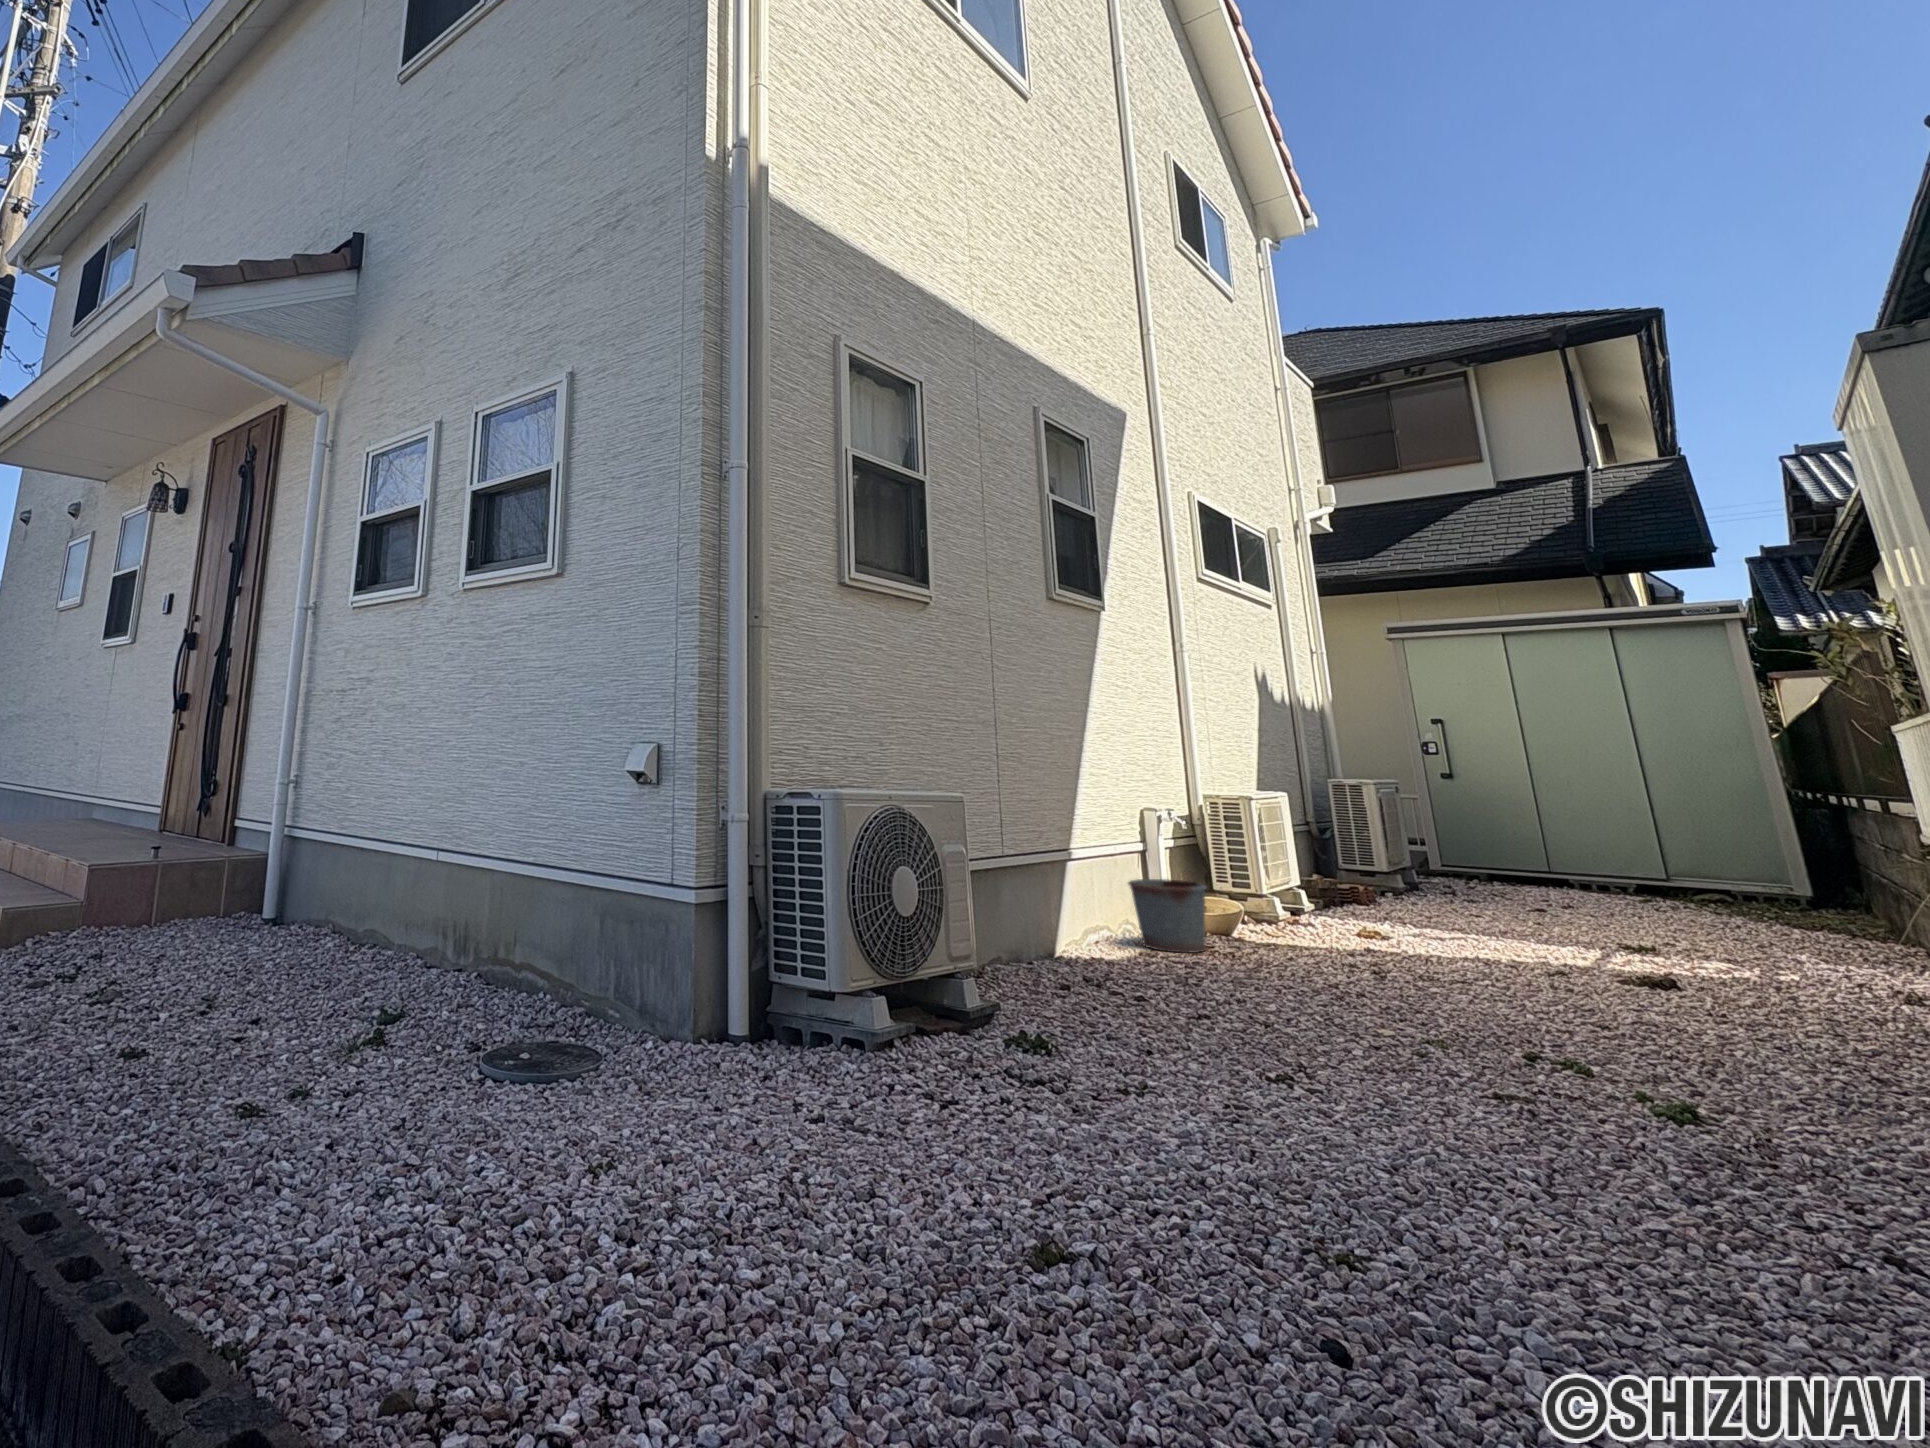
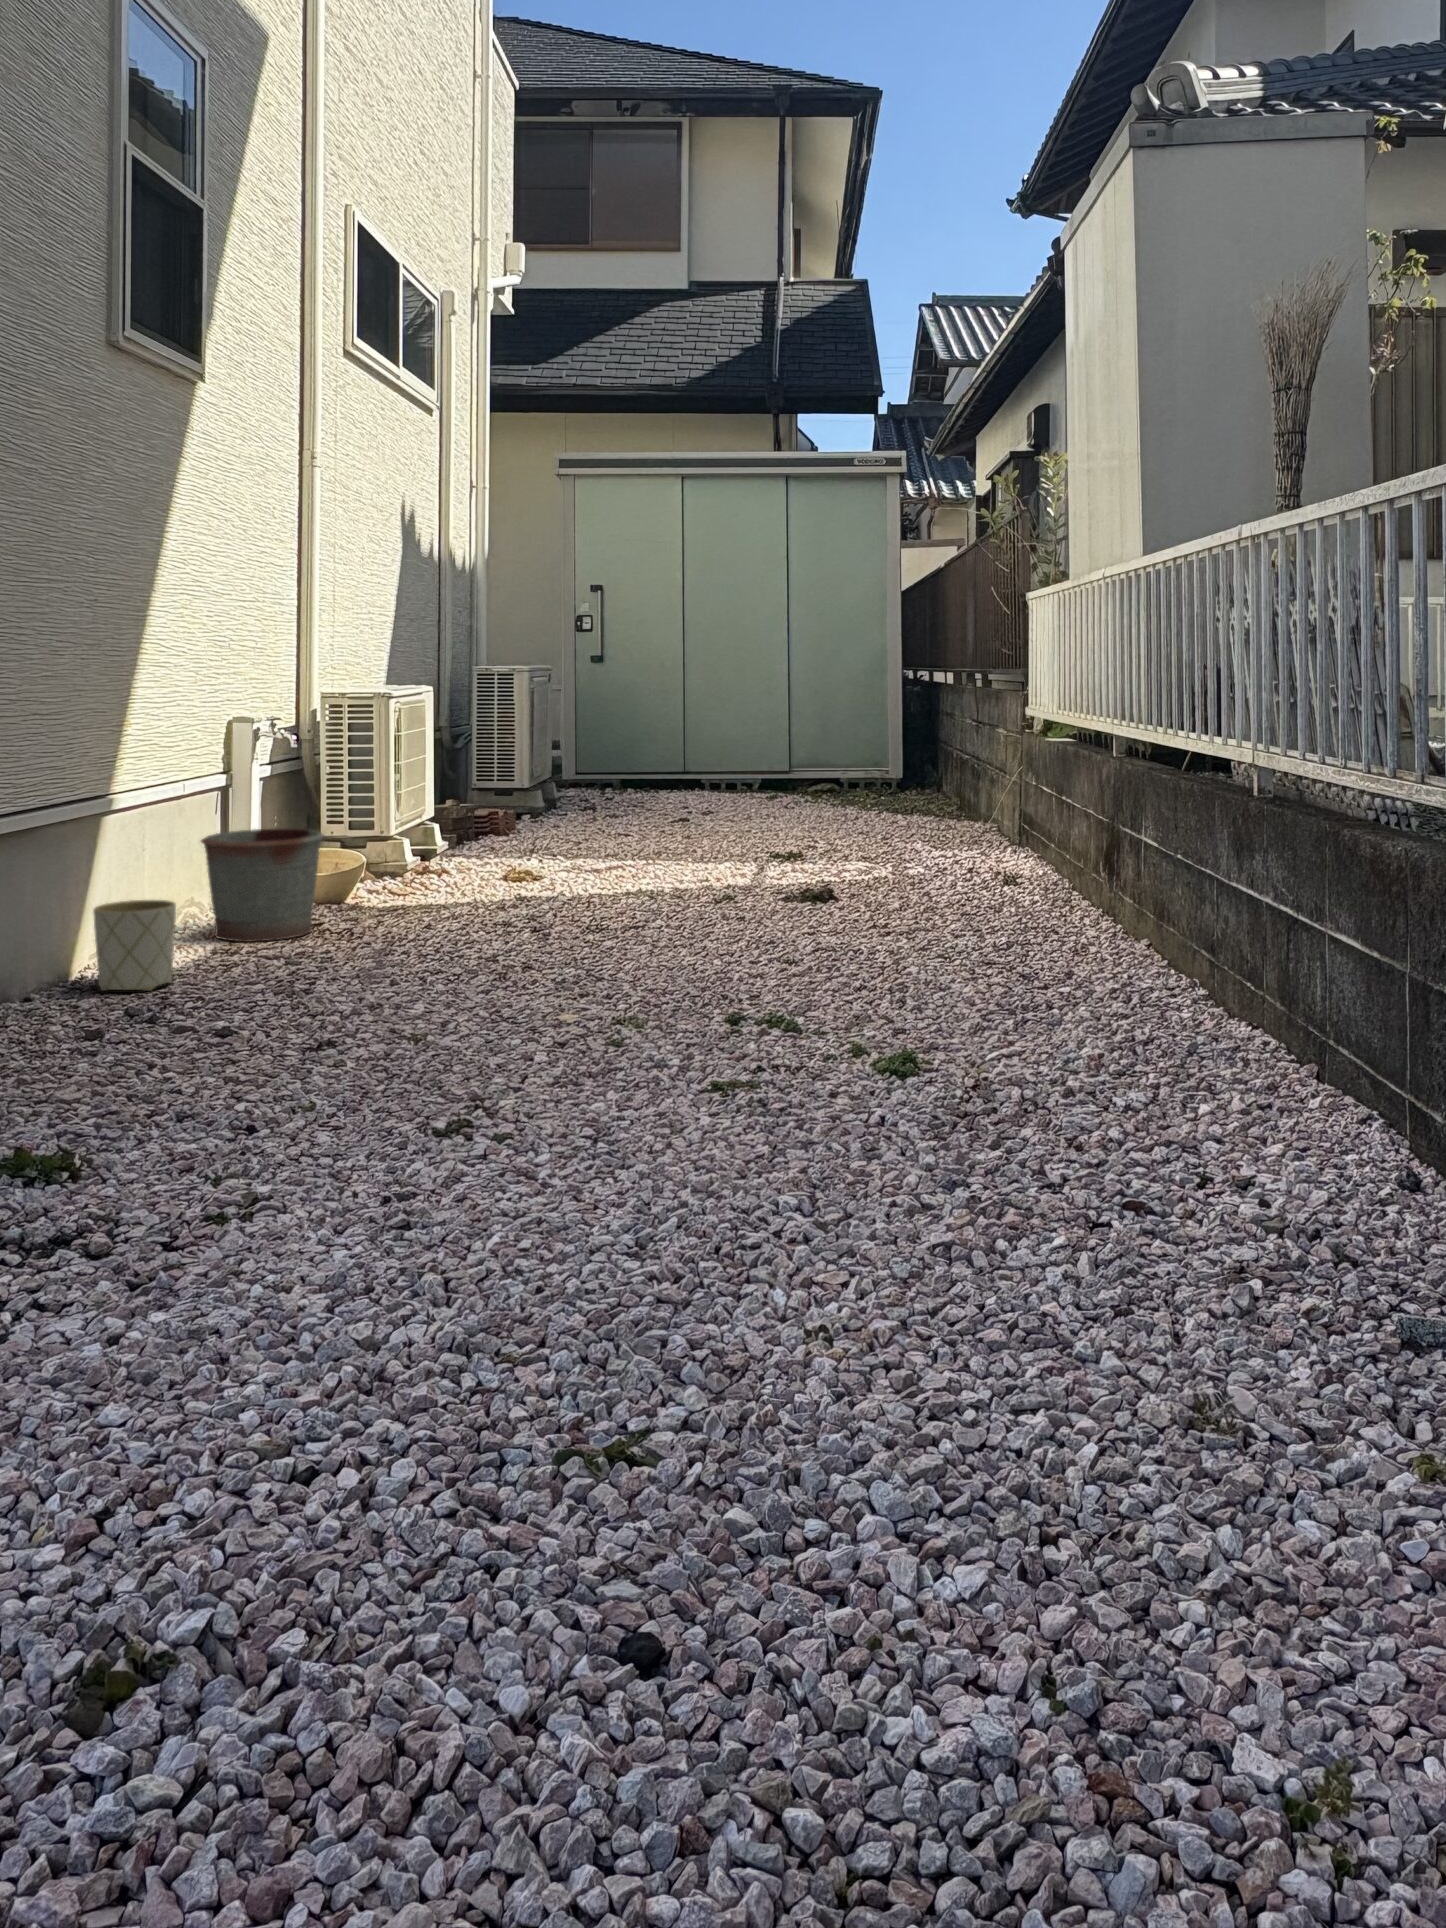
planter: none [1064,913,1113,969] -> present [93,900,176,991]

